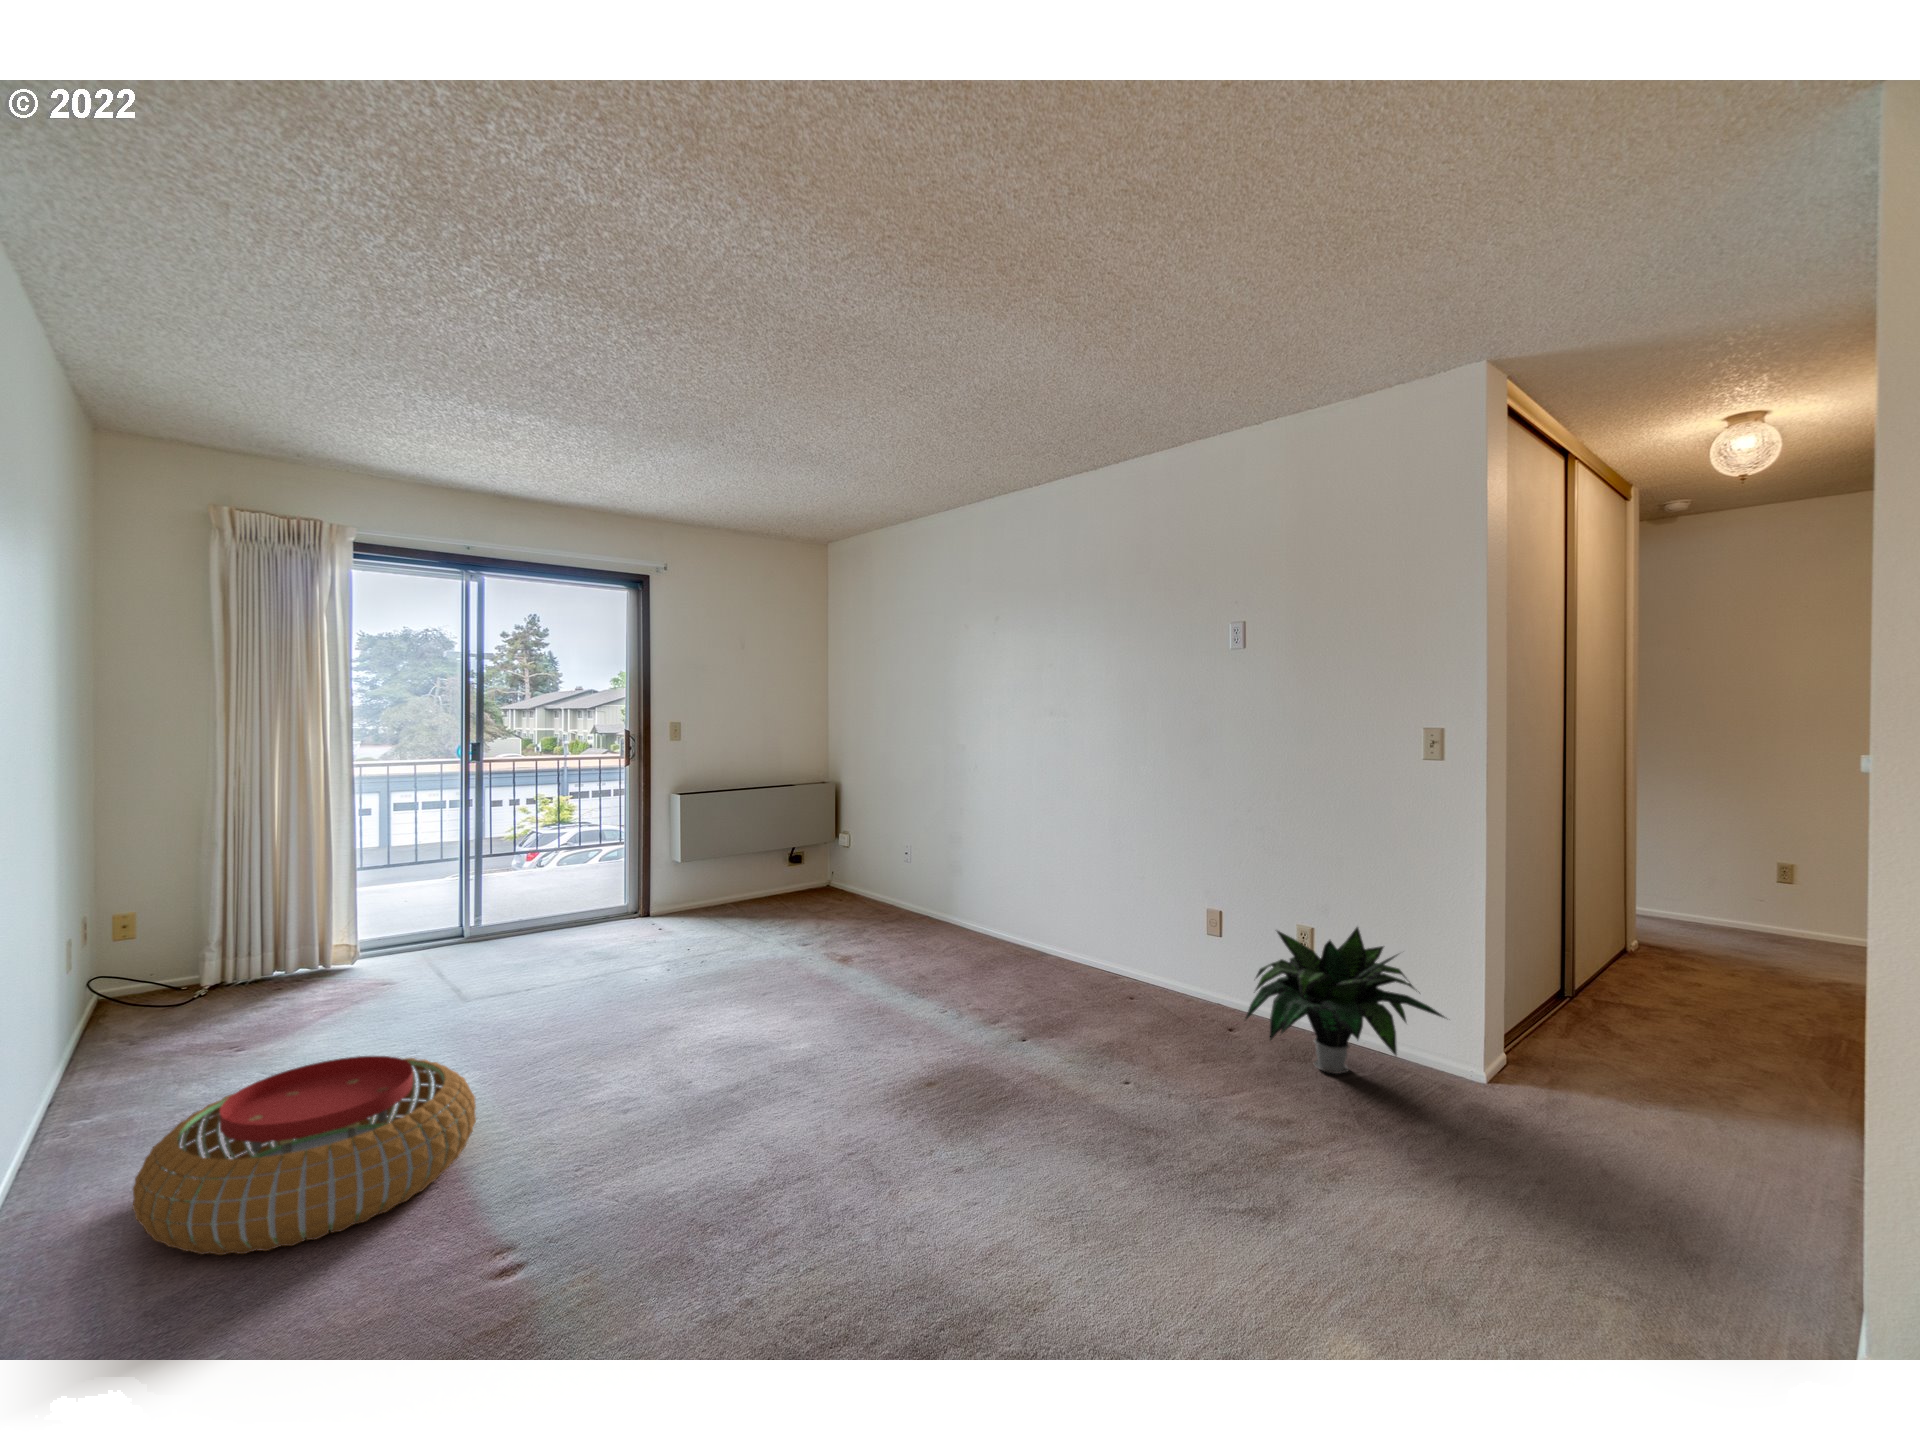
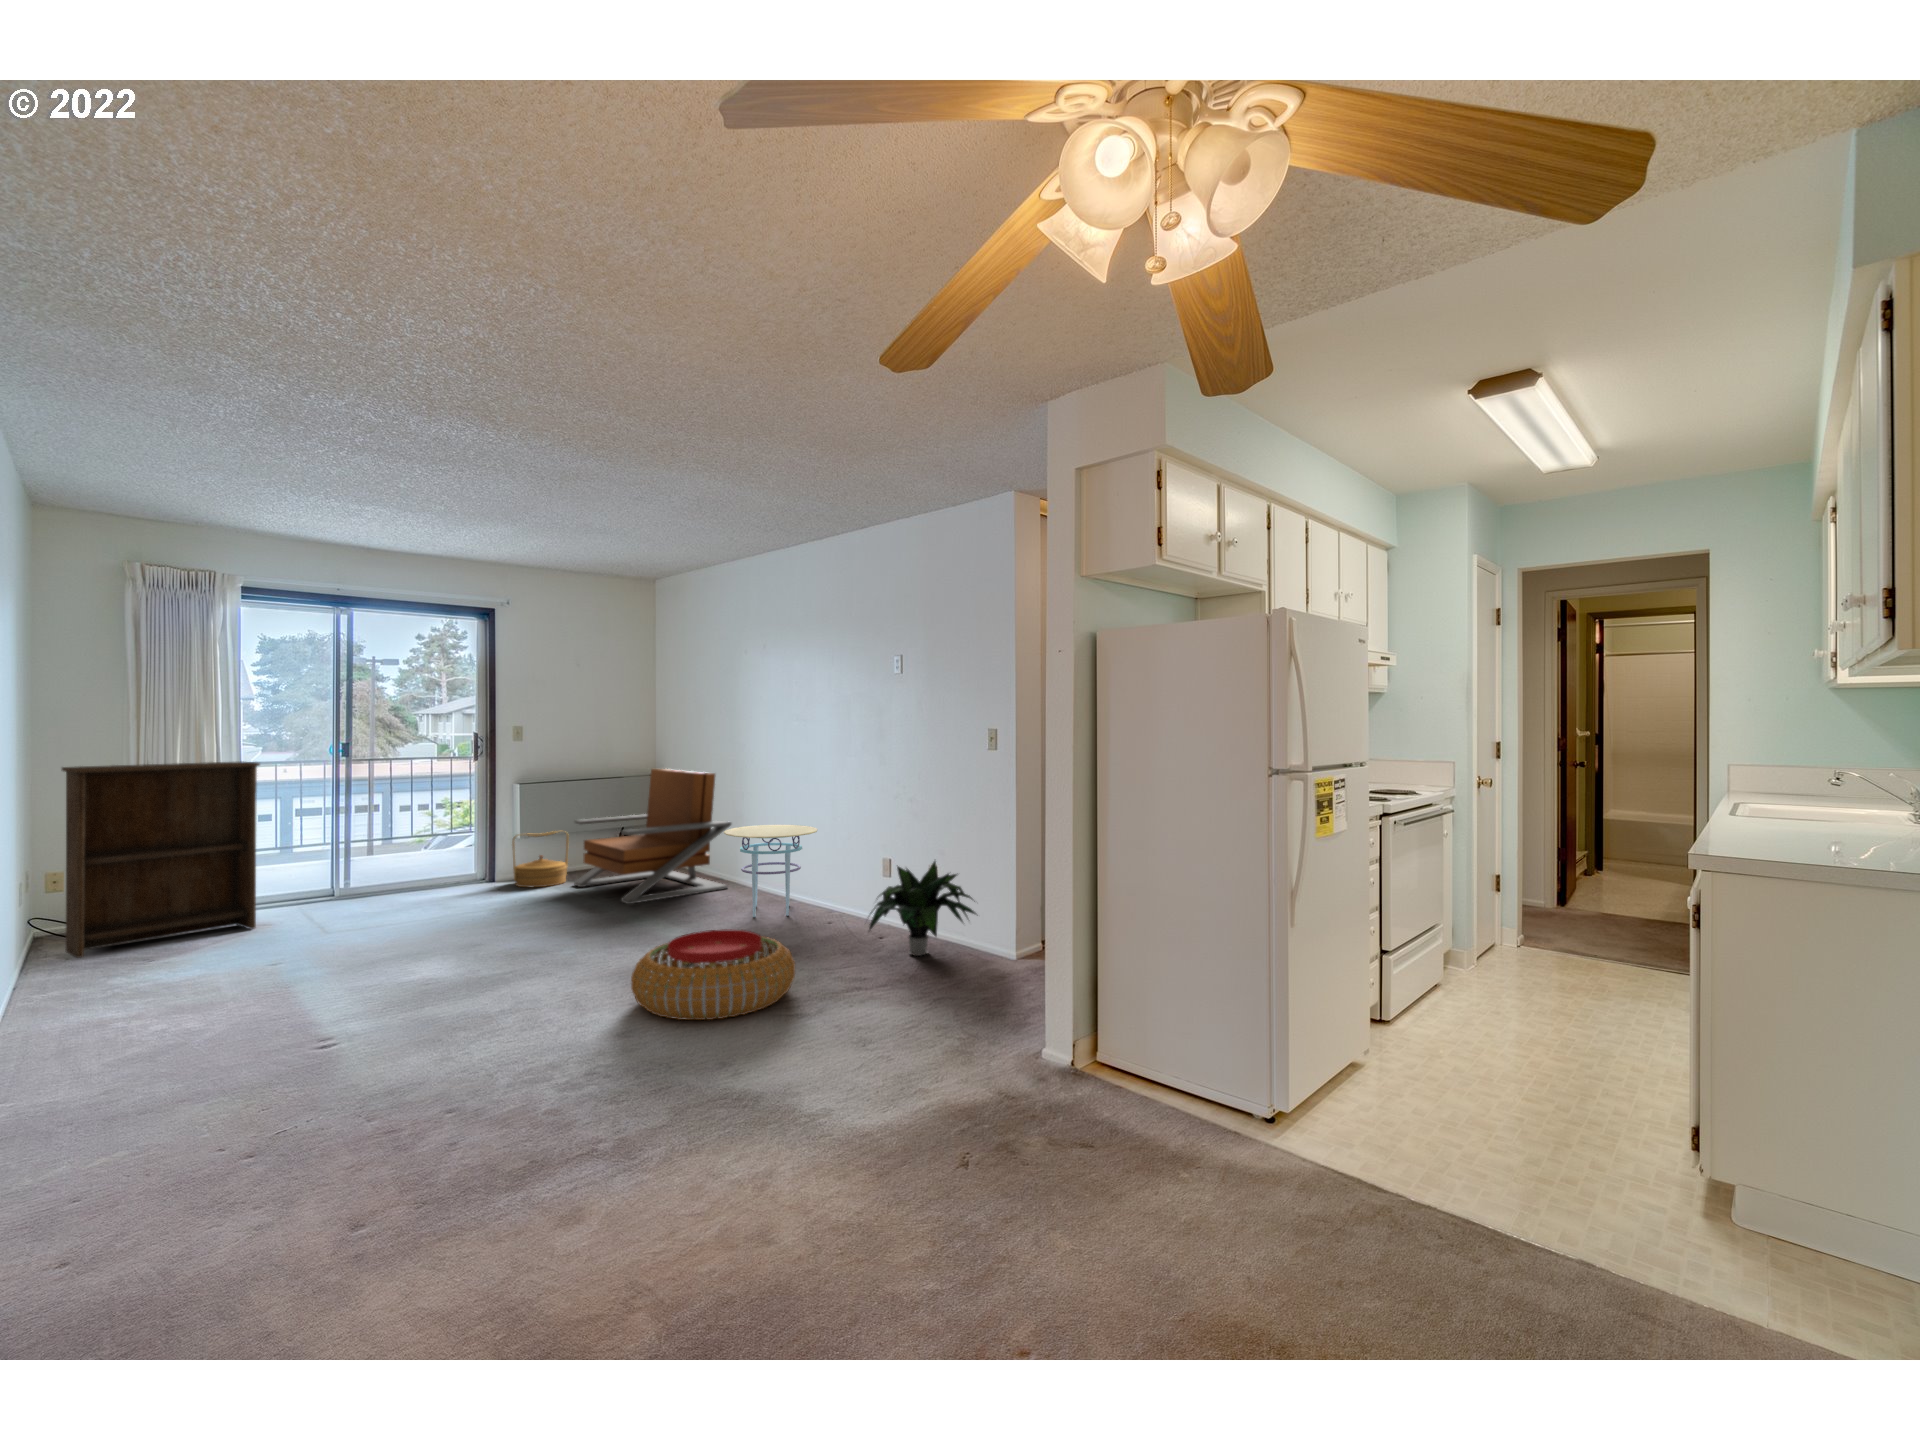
bookshelf: none [122,768,378,1043] -> present [62,761,260,958]
lounge chair: none [748,776,948,956] -> present [574,769,731,904]
woven basket: none [673,852,737,925] -> present [512,831,569,887]
side table: none [972,854,1096,984] -> present [724,825,818,917]
pouf: present [132,1056,476,1255] -> present [631,929,795,1020]

